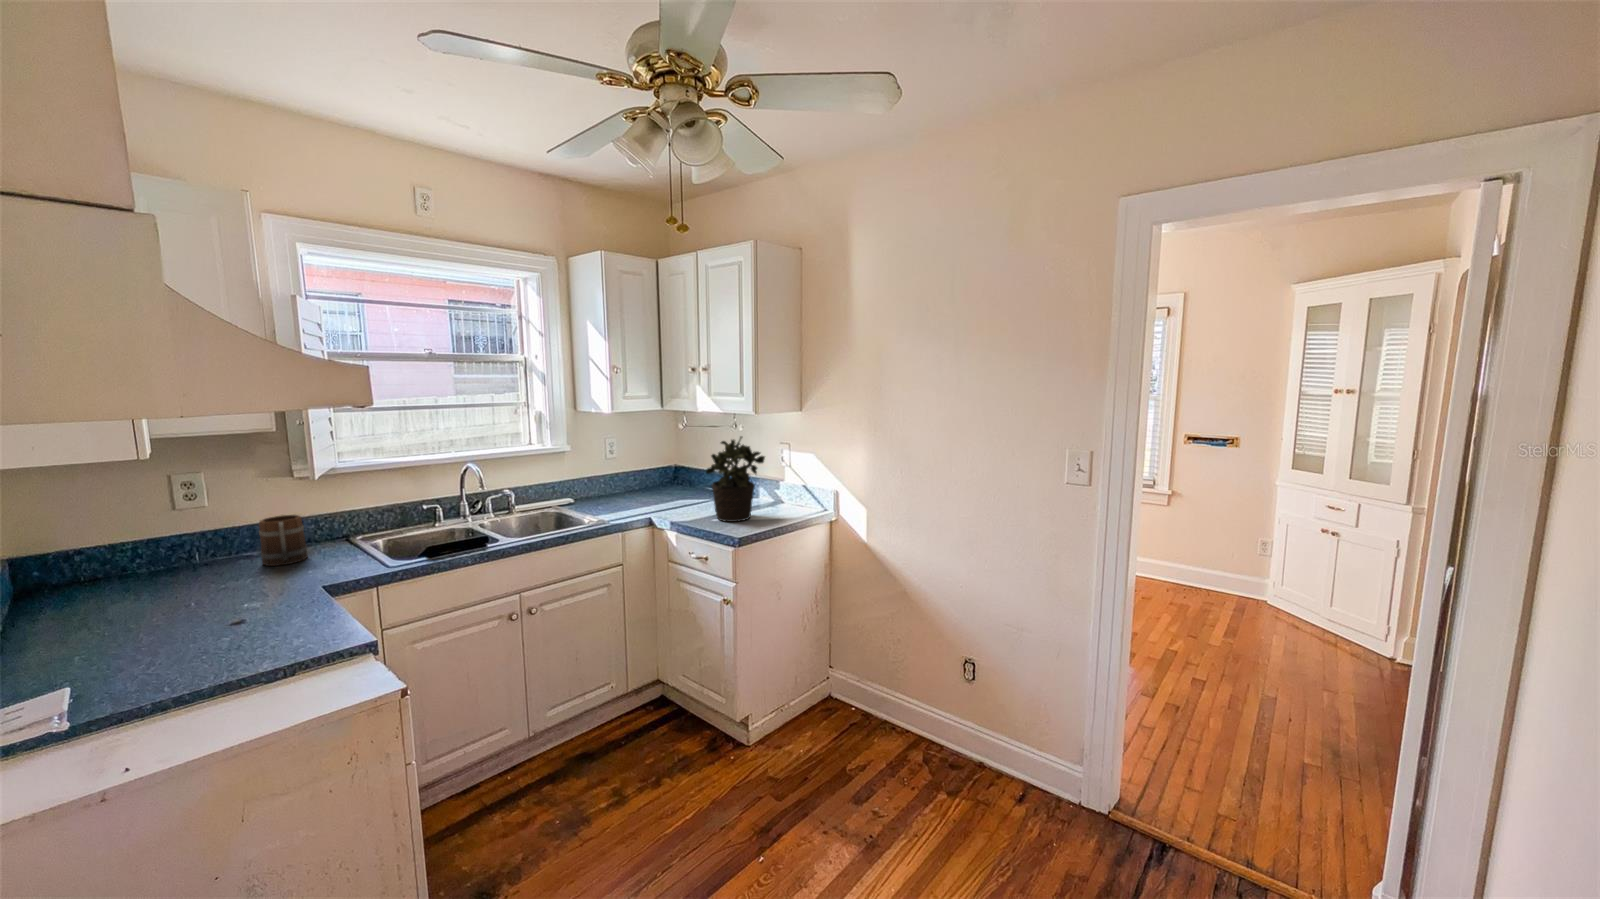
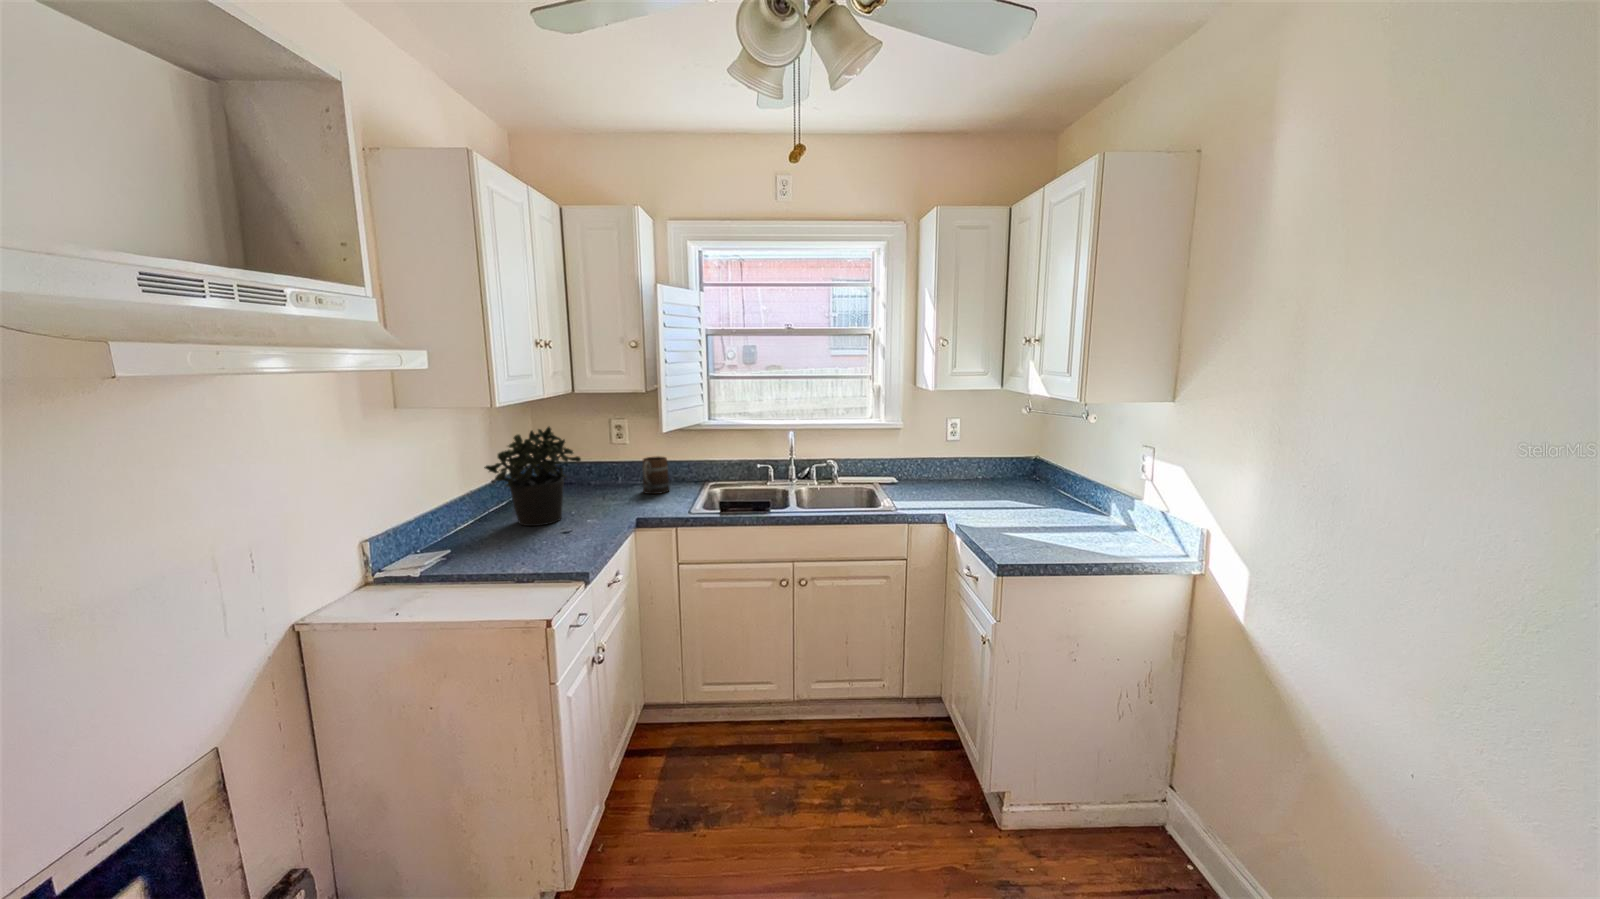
potted plant: present [706,437,765,522] -> present [484,427,581,526]

